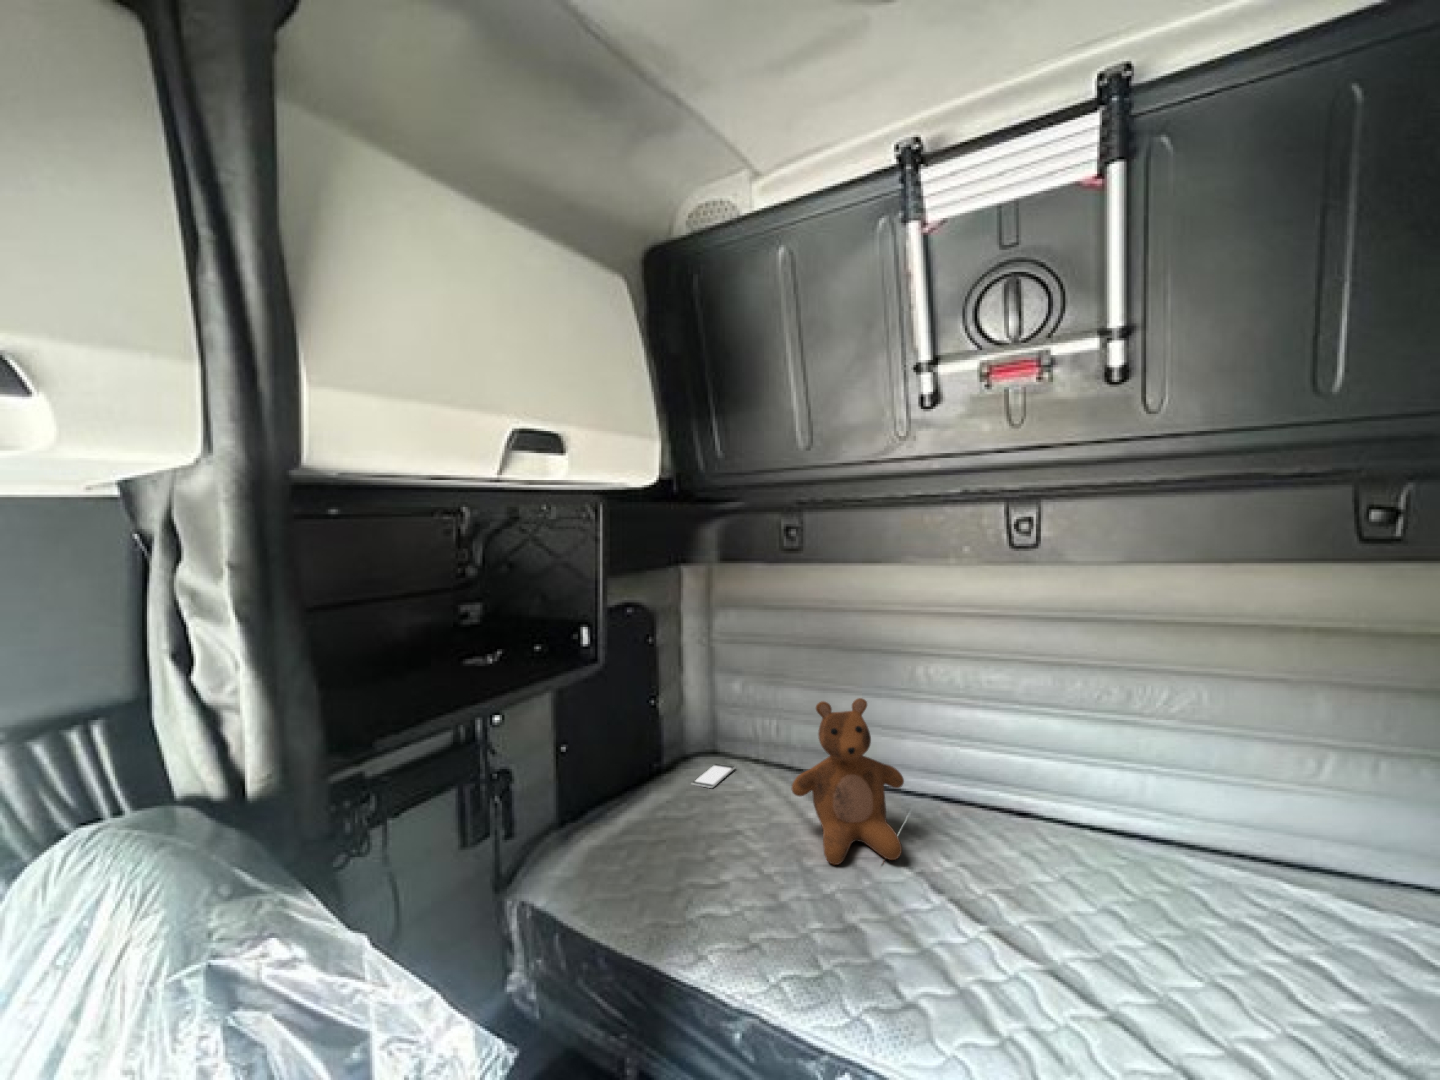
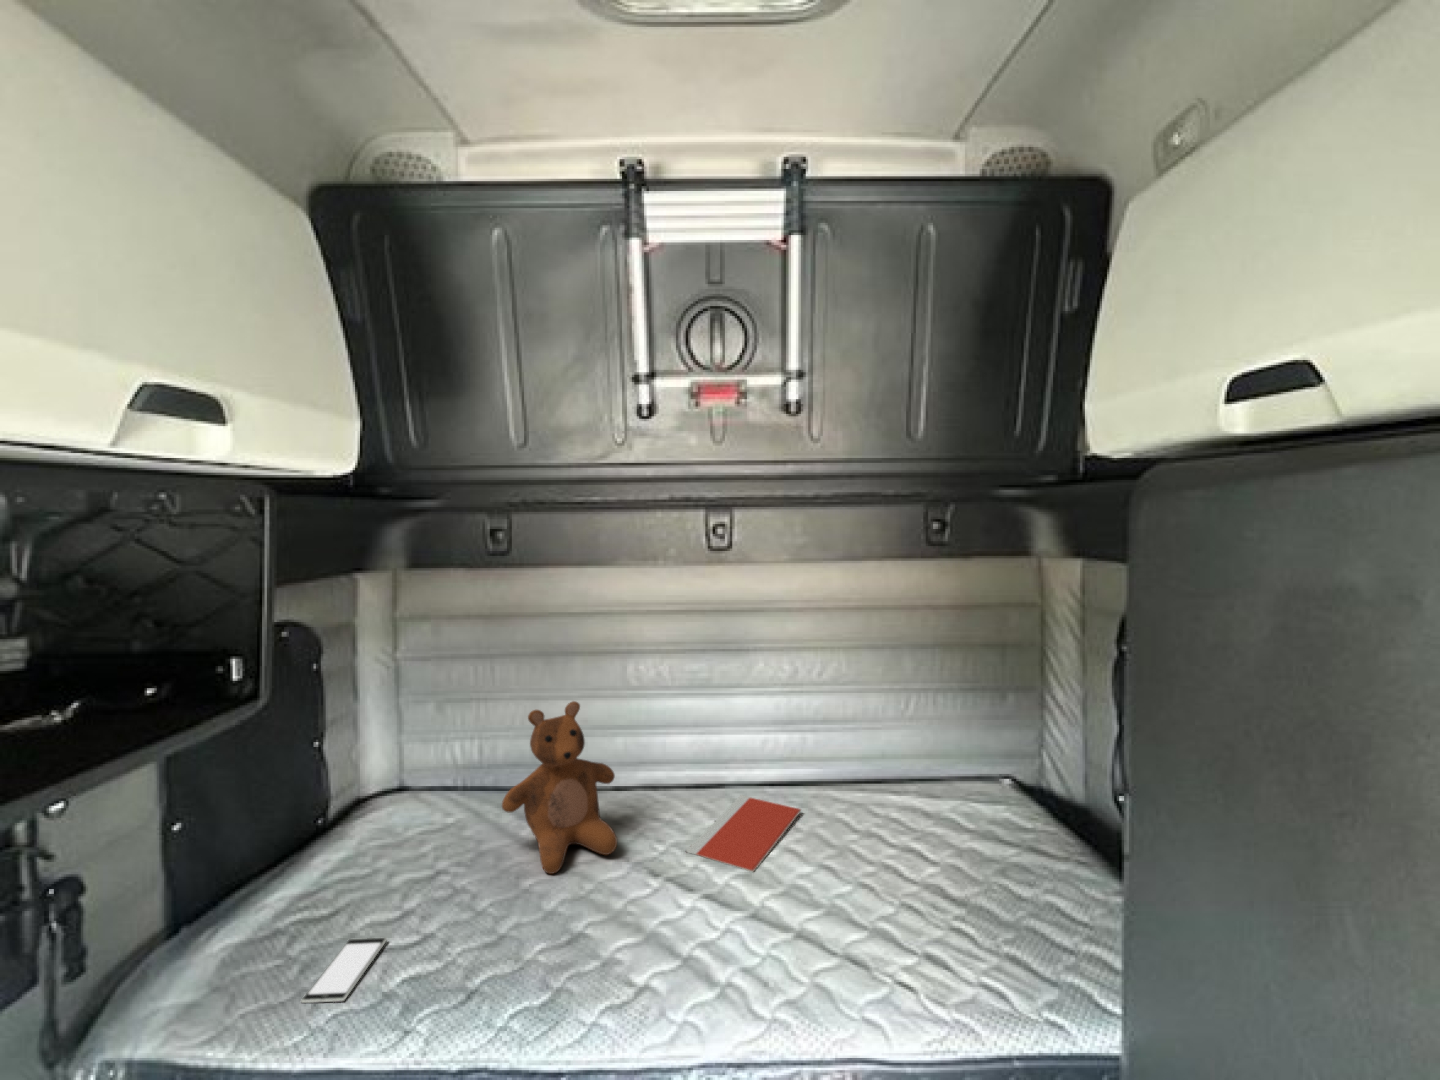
smartphone: present [691,764,735,788] -> present [301,938,387,1003]
notebook: none [978,832,1136,924] -> present [686,796,801,872]

